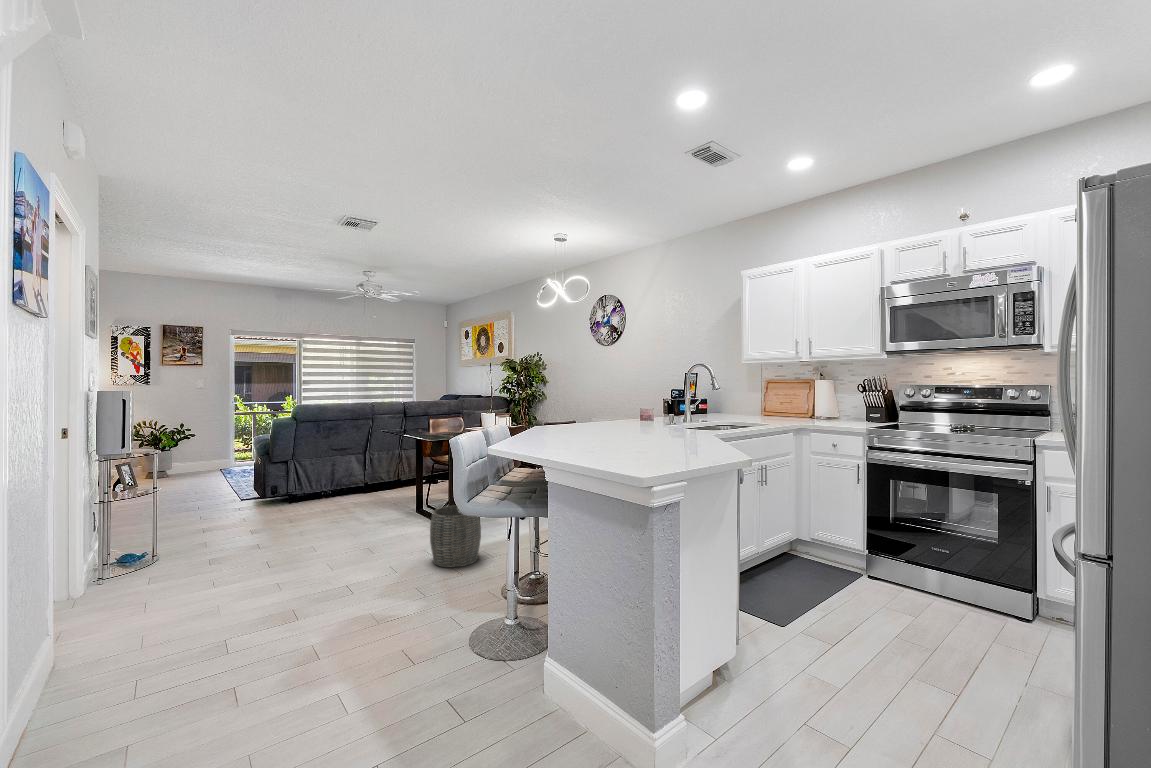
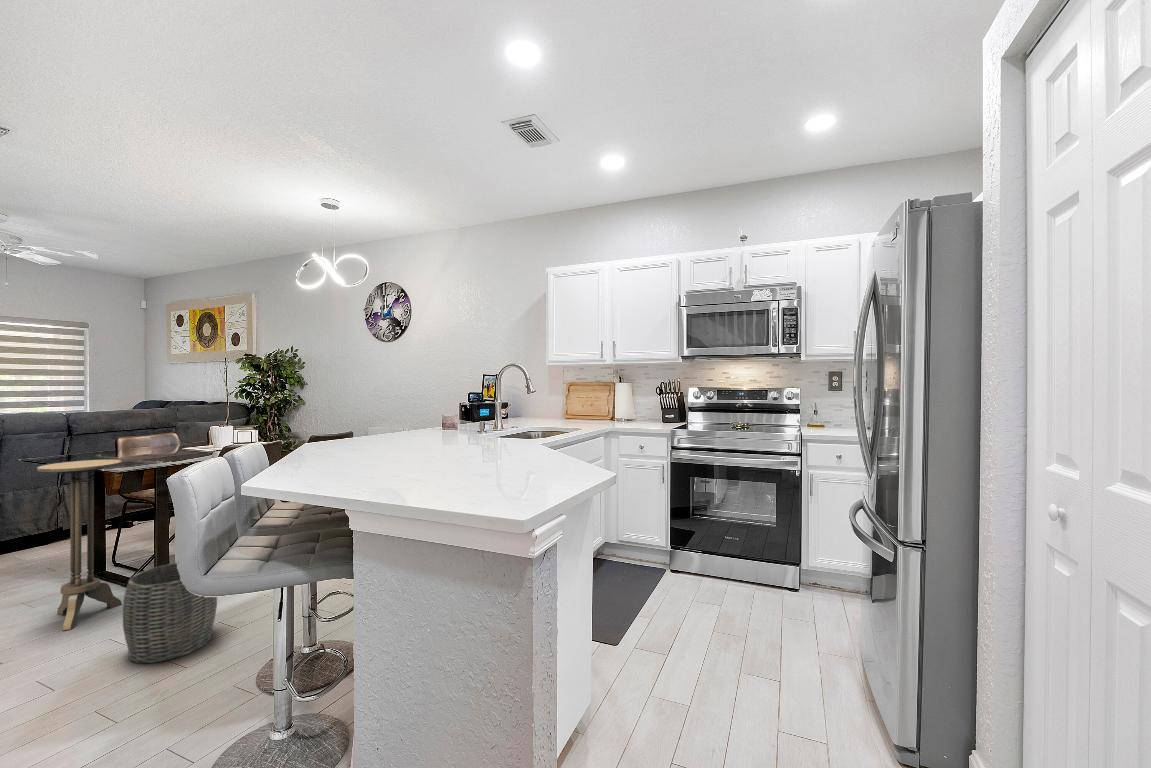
side table: none [389,433,430,541] -> present [37,460,122,630]

